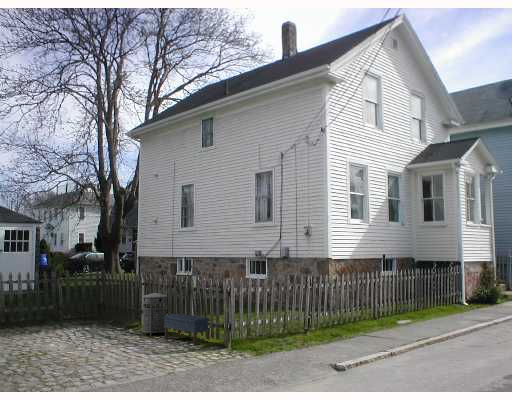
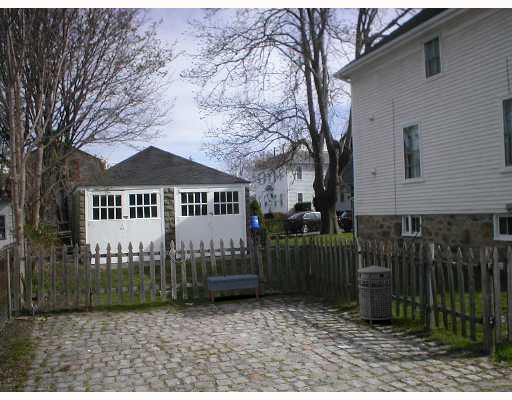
bench: present [164,314,210,345] -> present [207,274,259,302]

